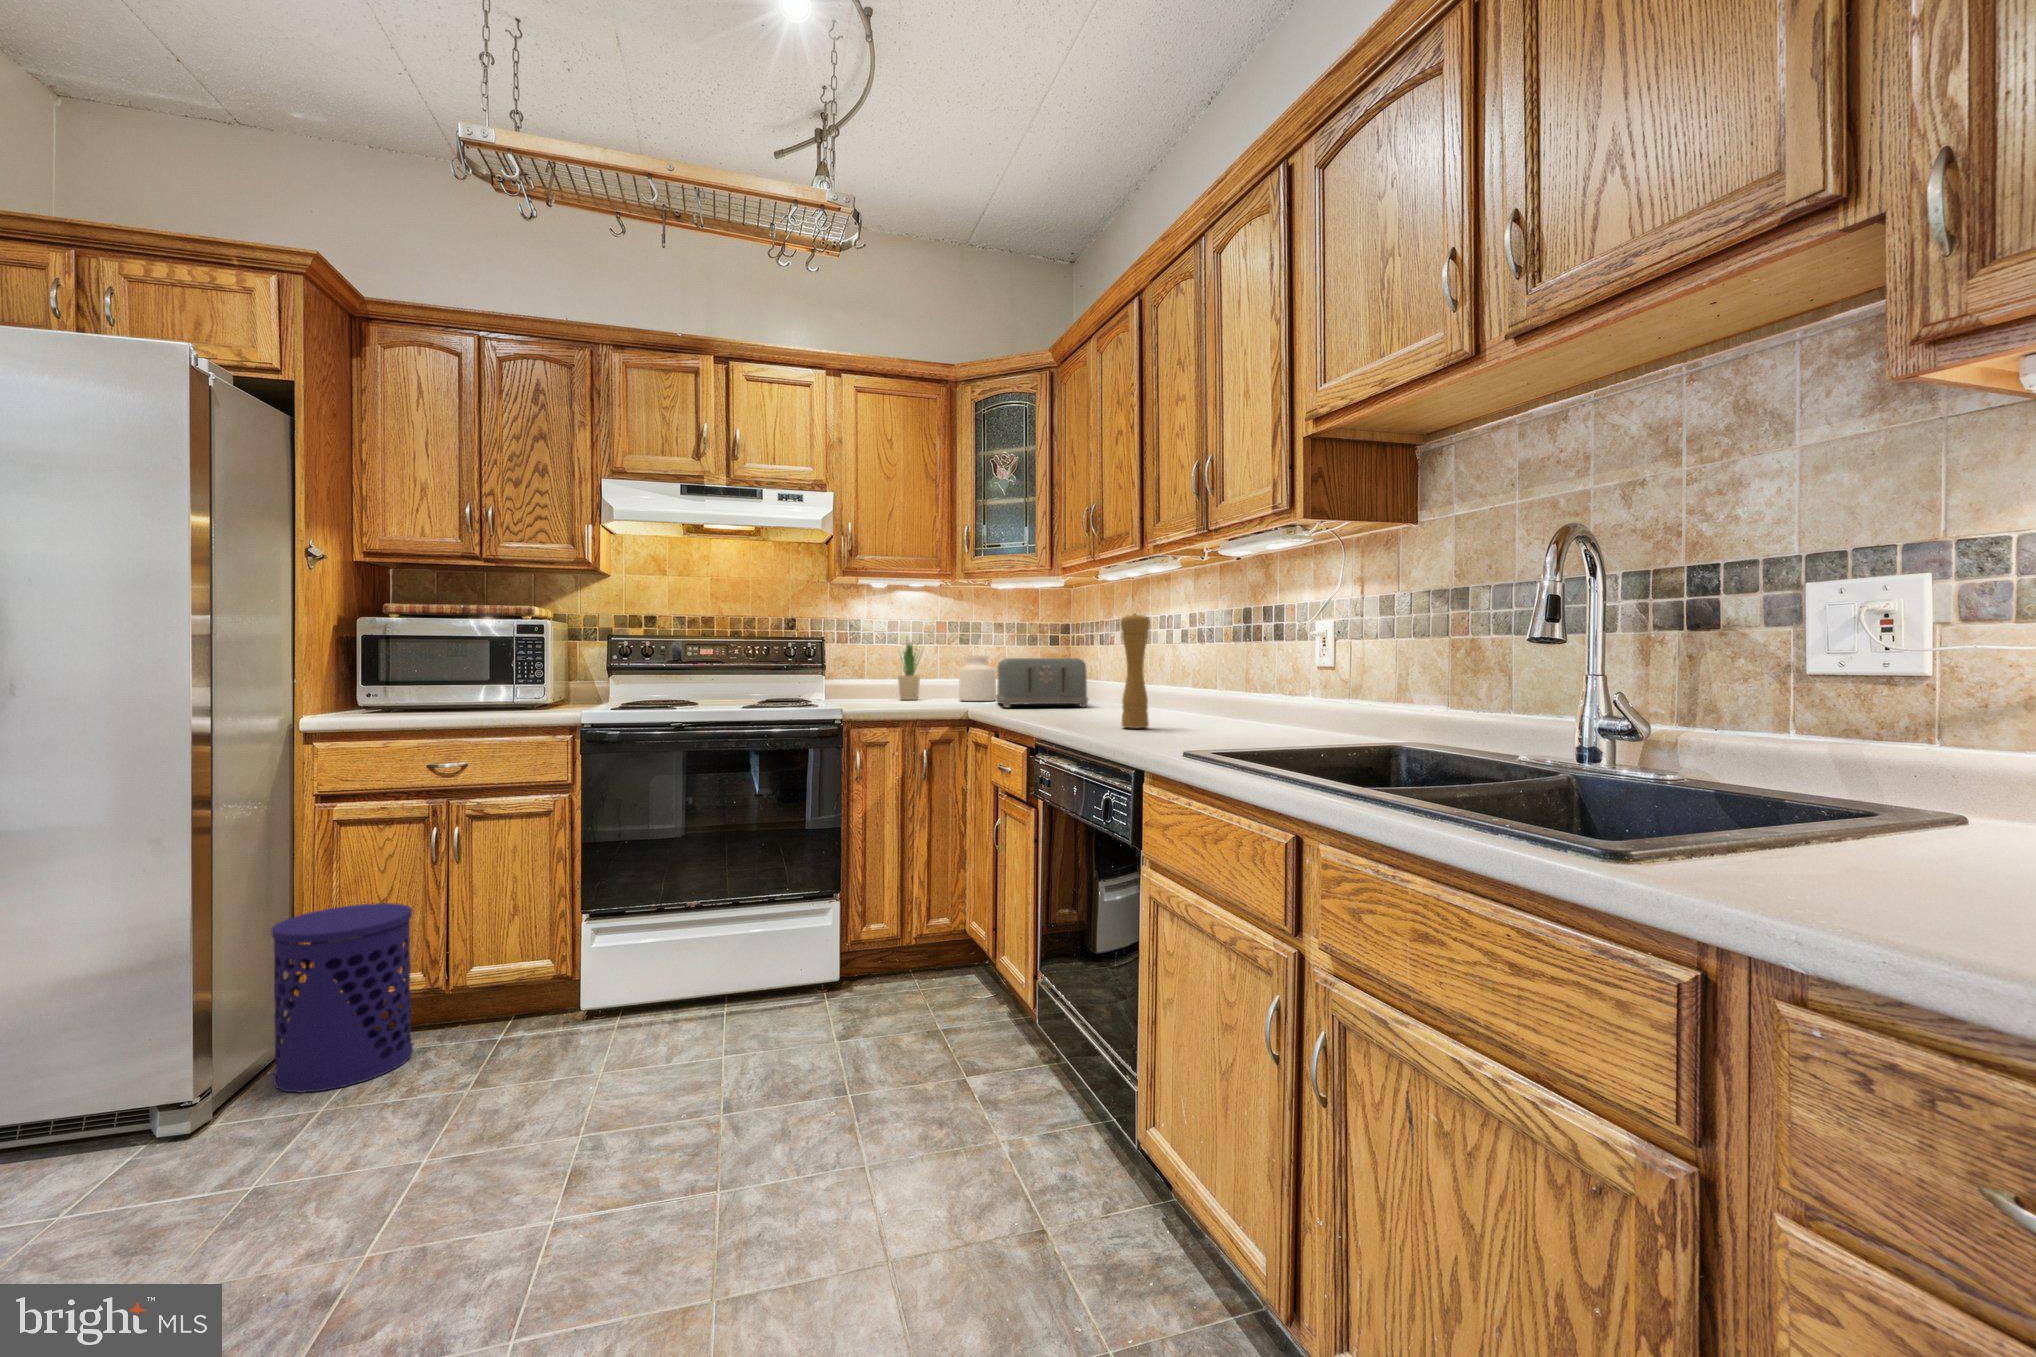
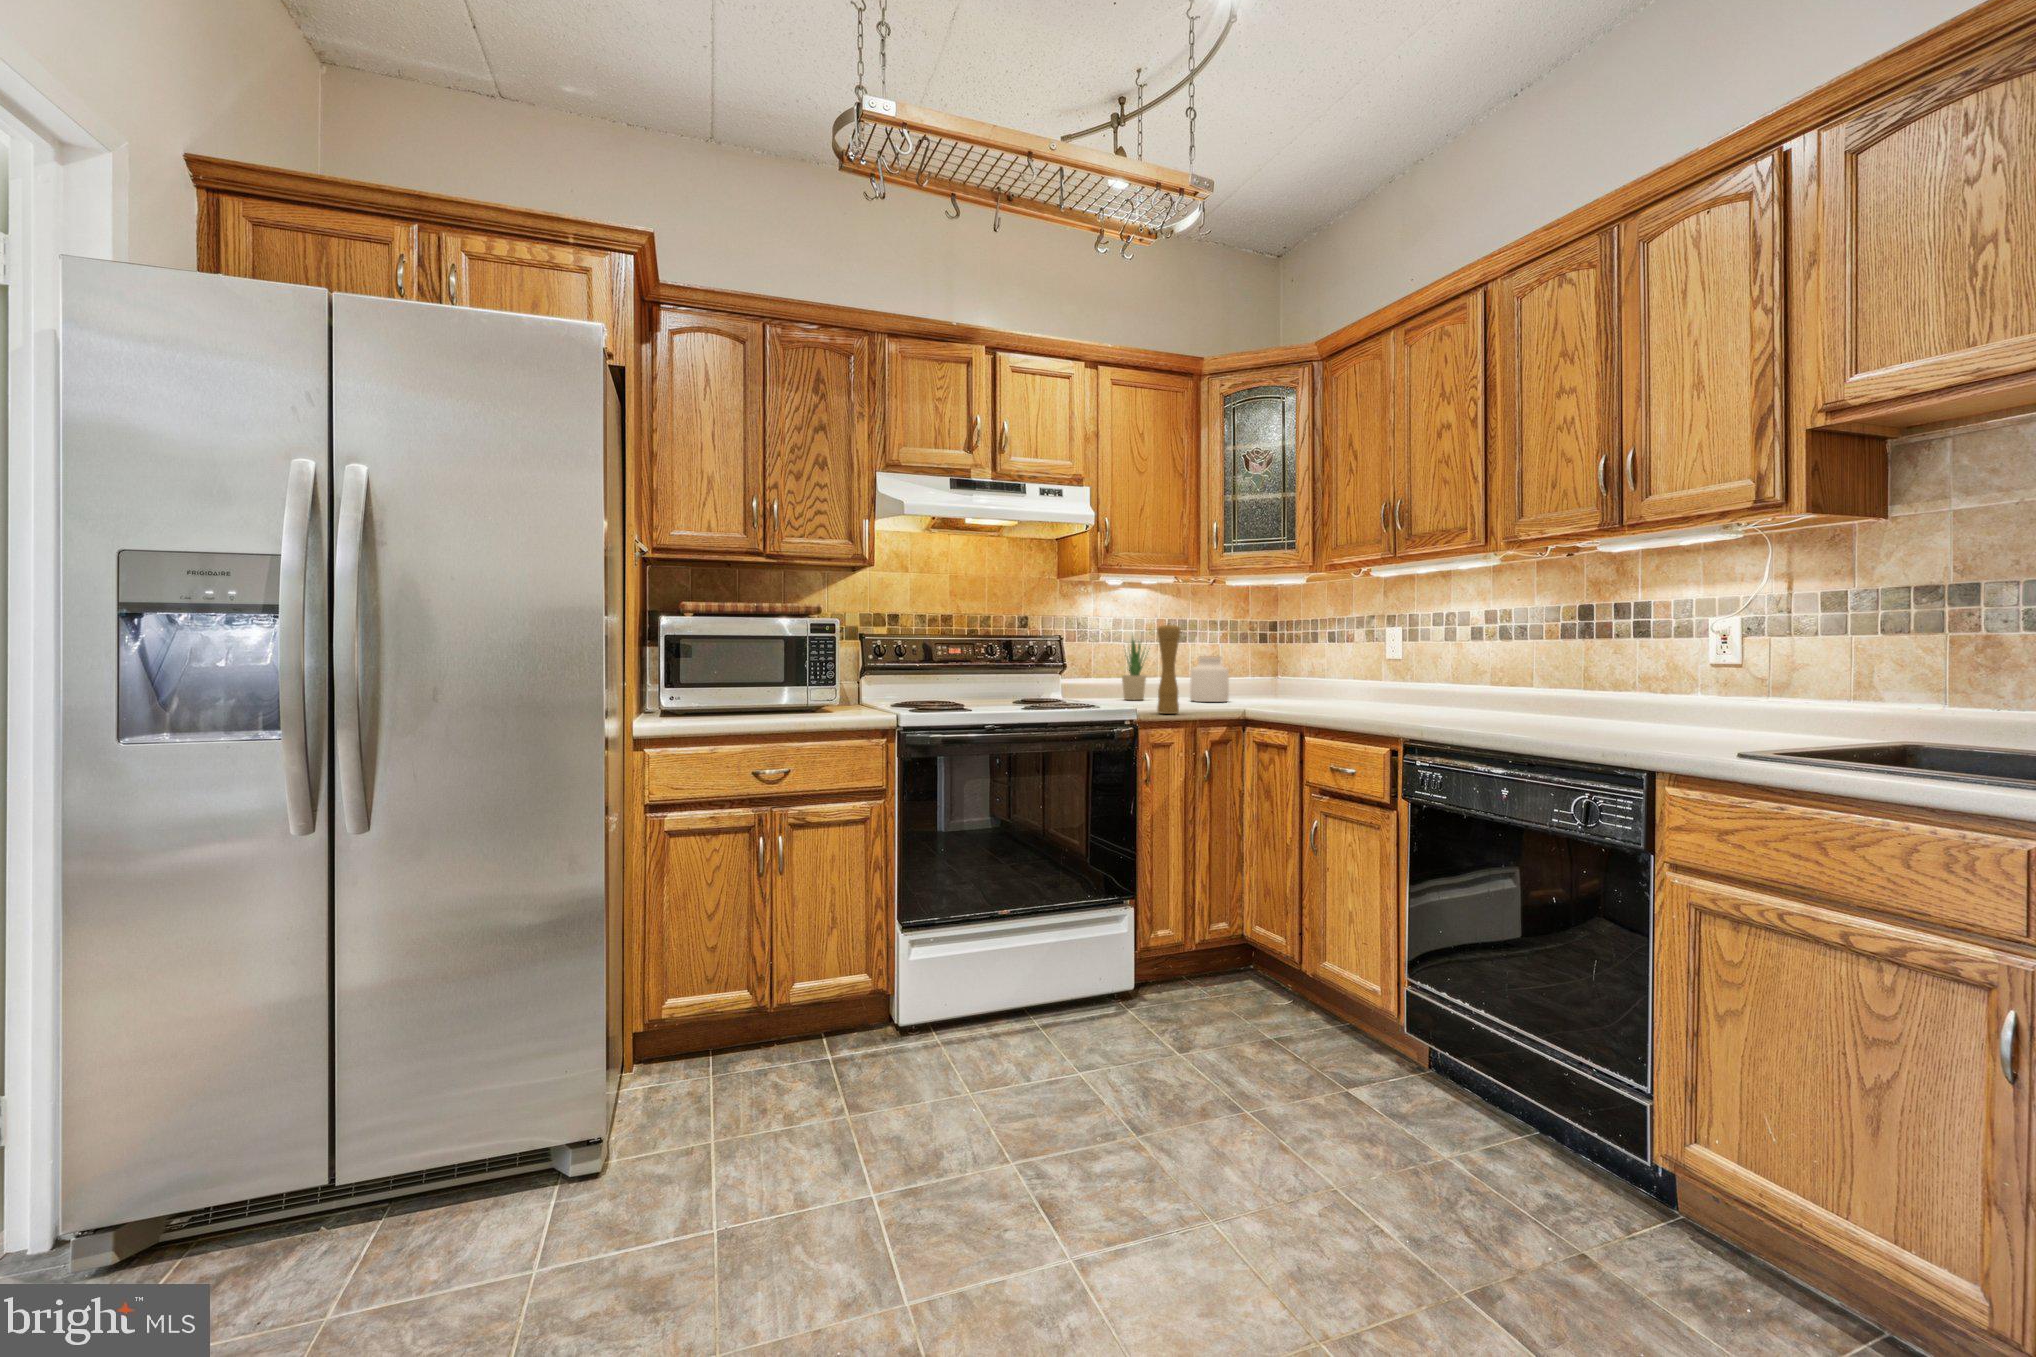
pepper mill: present [1121,614,1150,728] -> present [1157,624,1180,714]
toaster: present [996,658,1088,707] -> none [1242,659,1361,710]
waste bin: present [272,903,413,1093] -> none [639,916,762,1117]

